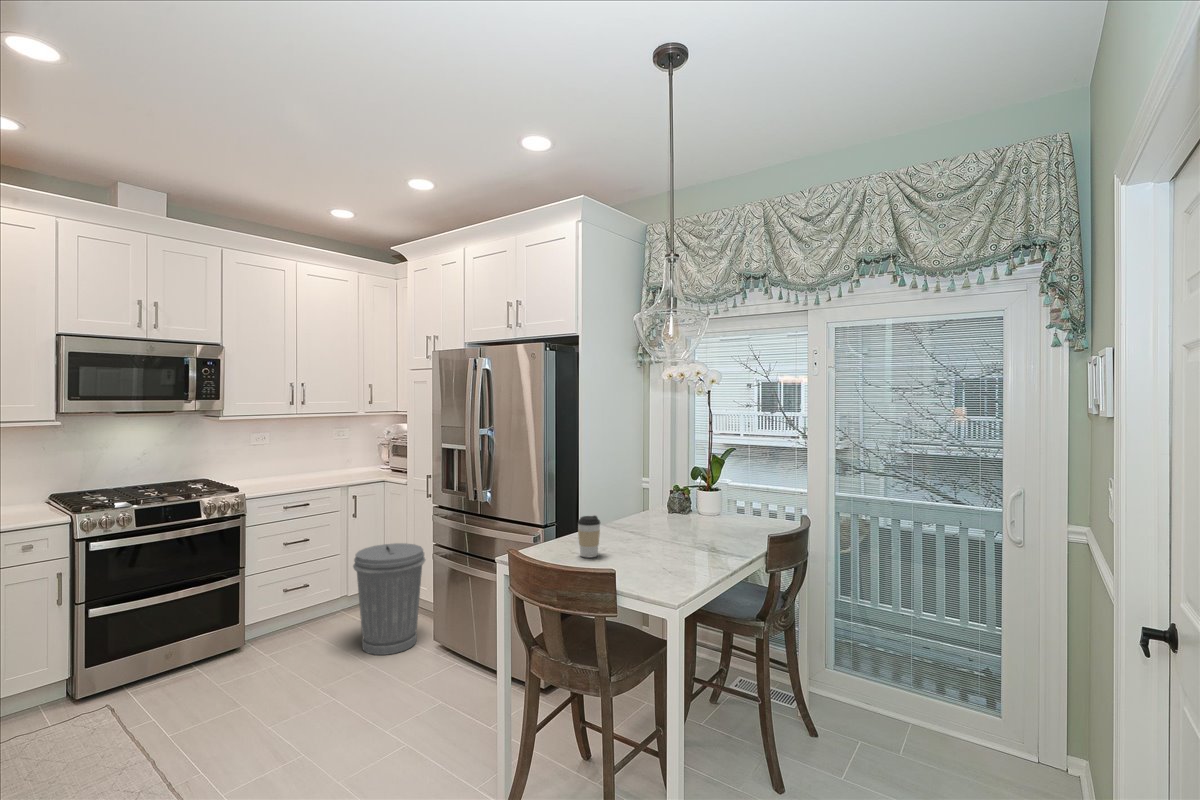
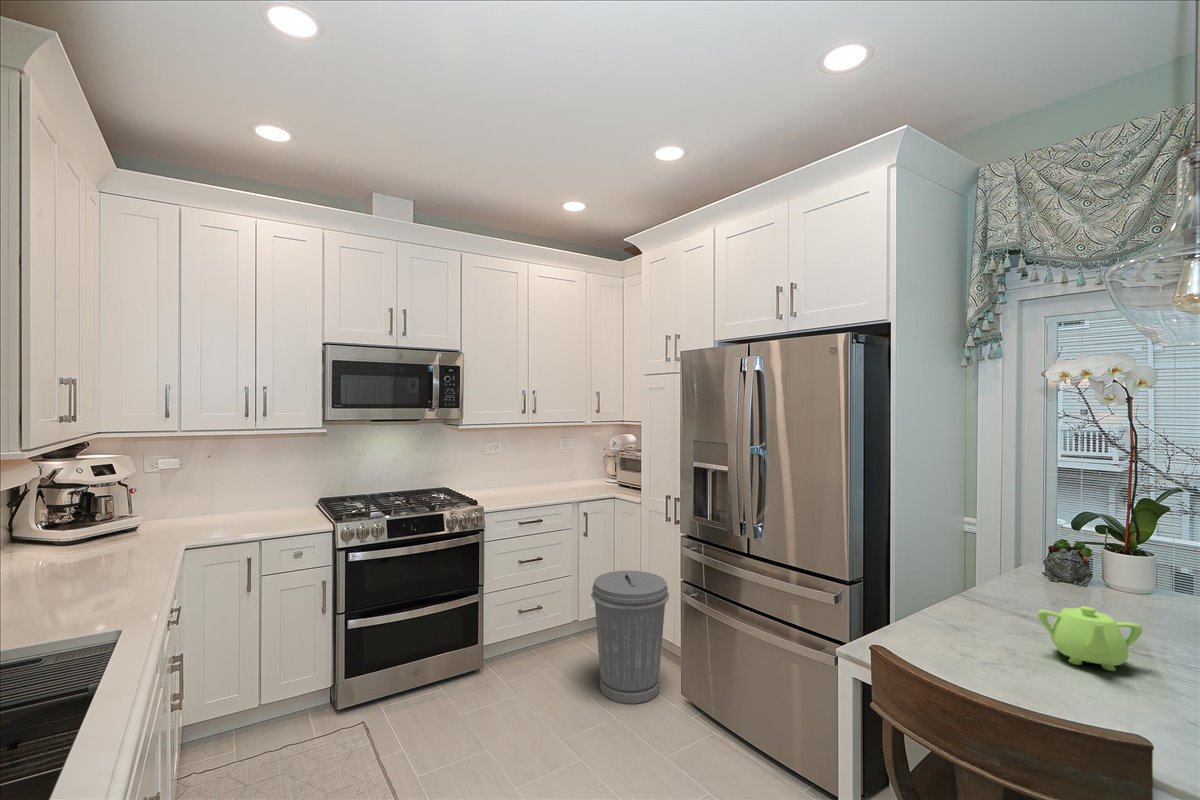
teapot: none [624,515,672,550] -> present [1038,606,1142,671]
coffee cup: present [578,516,600,557] -> none [966,600,1011,672]

